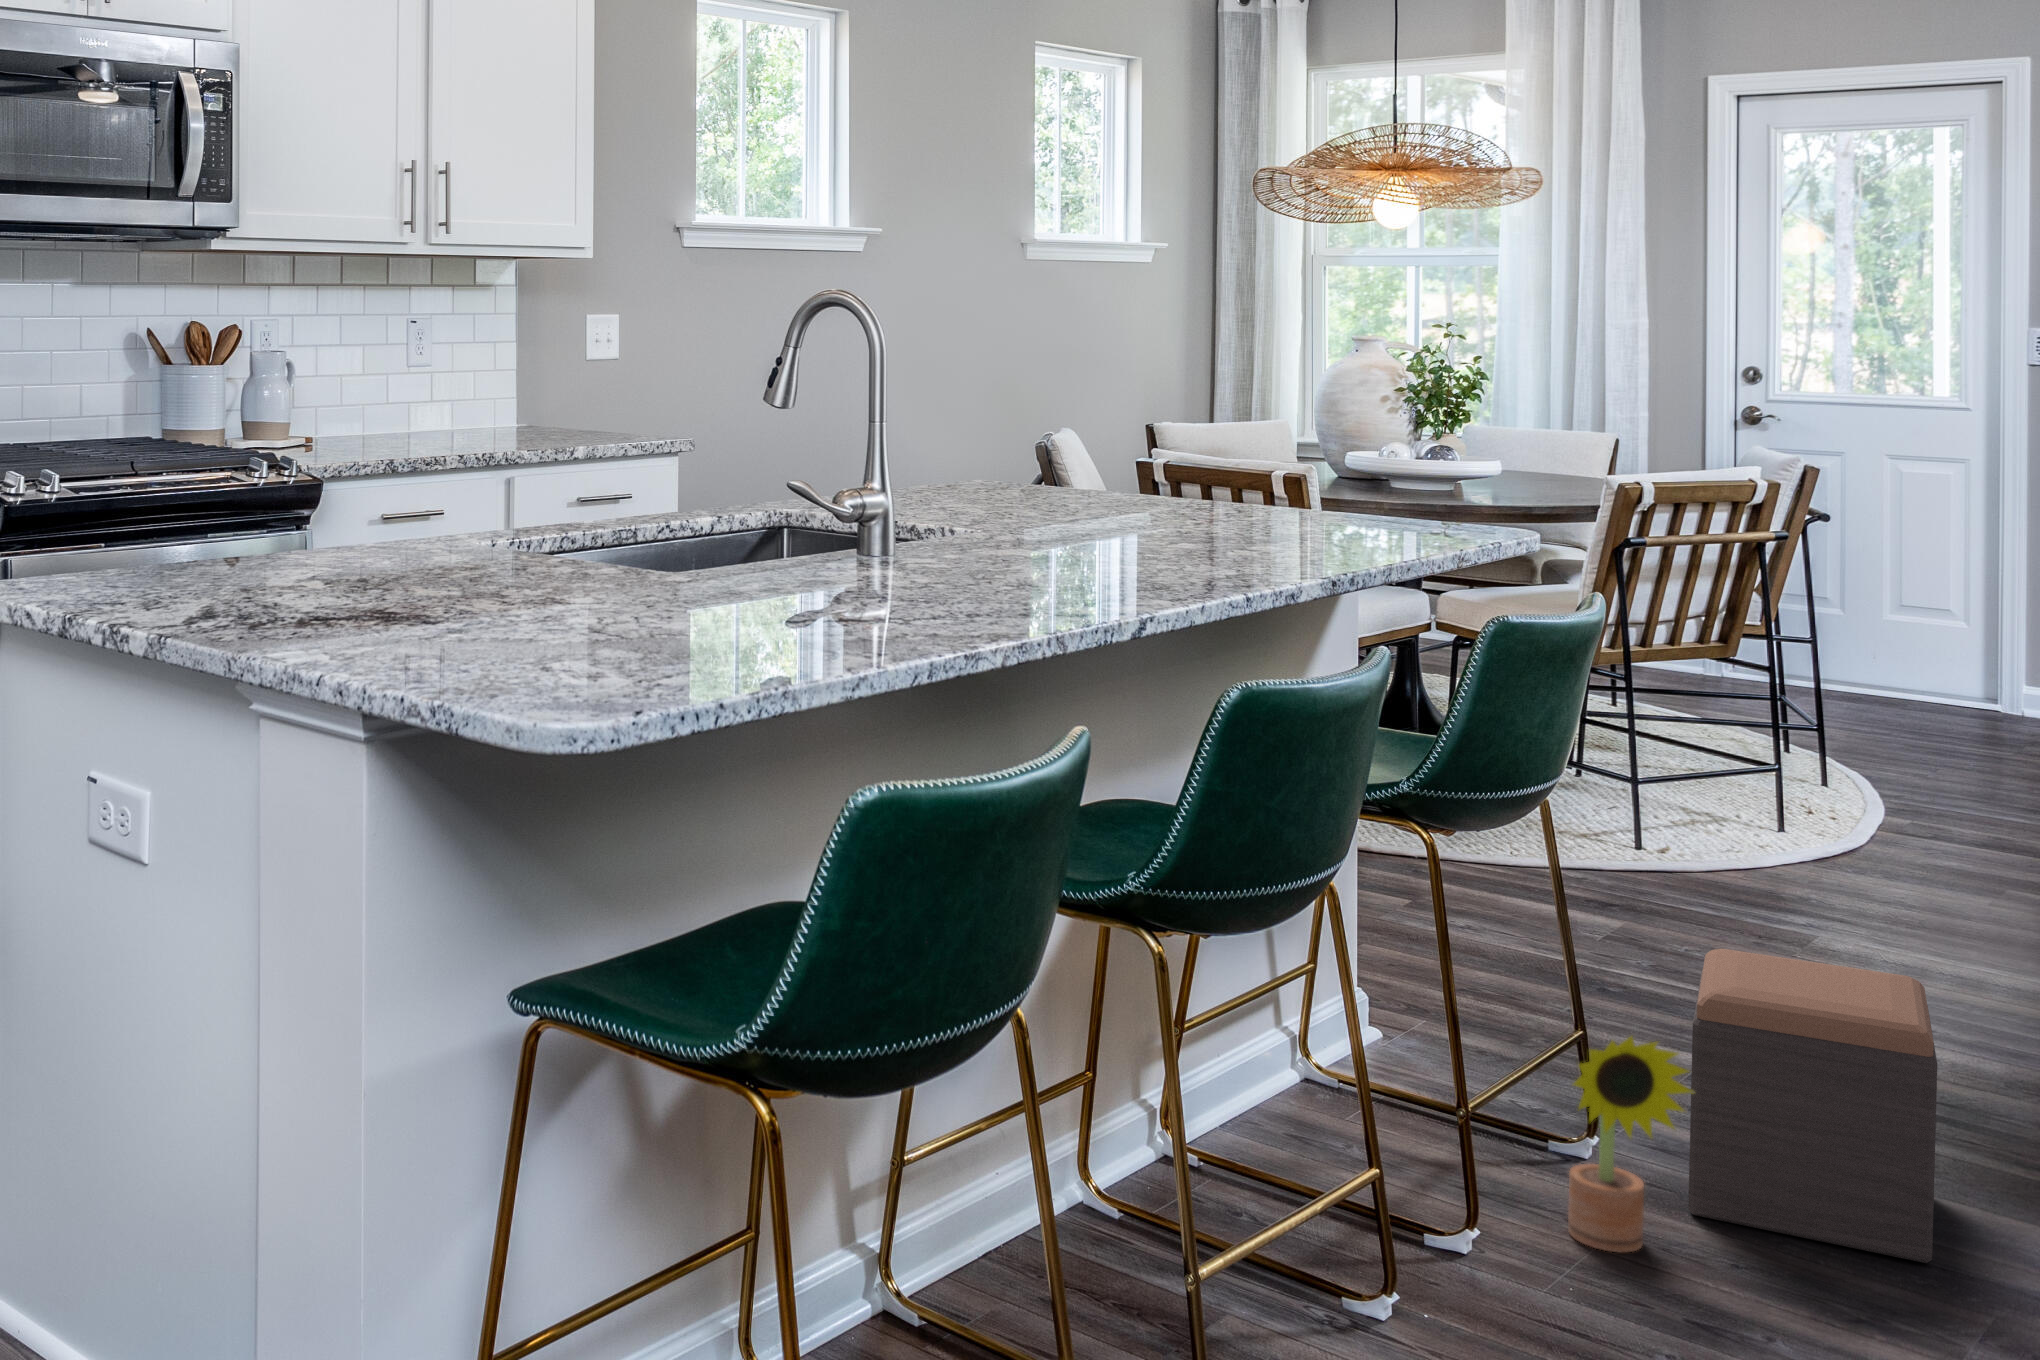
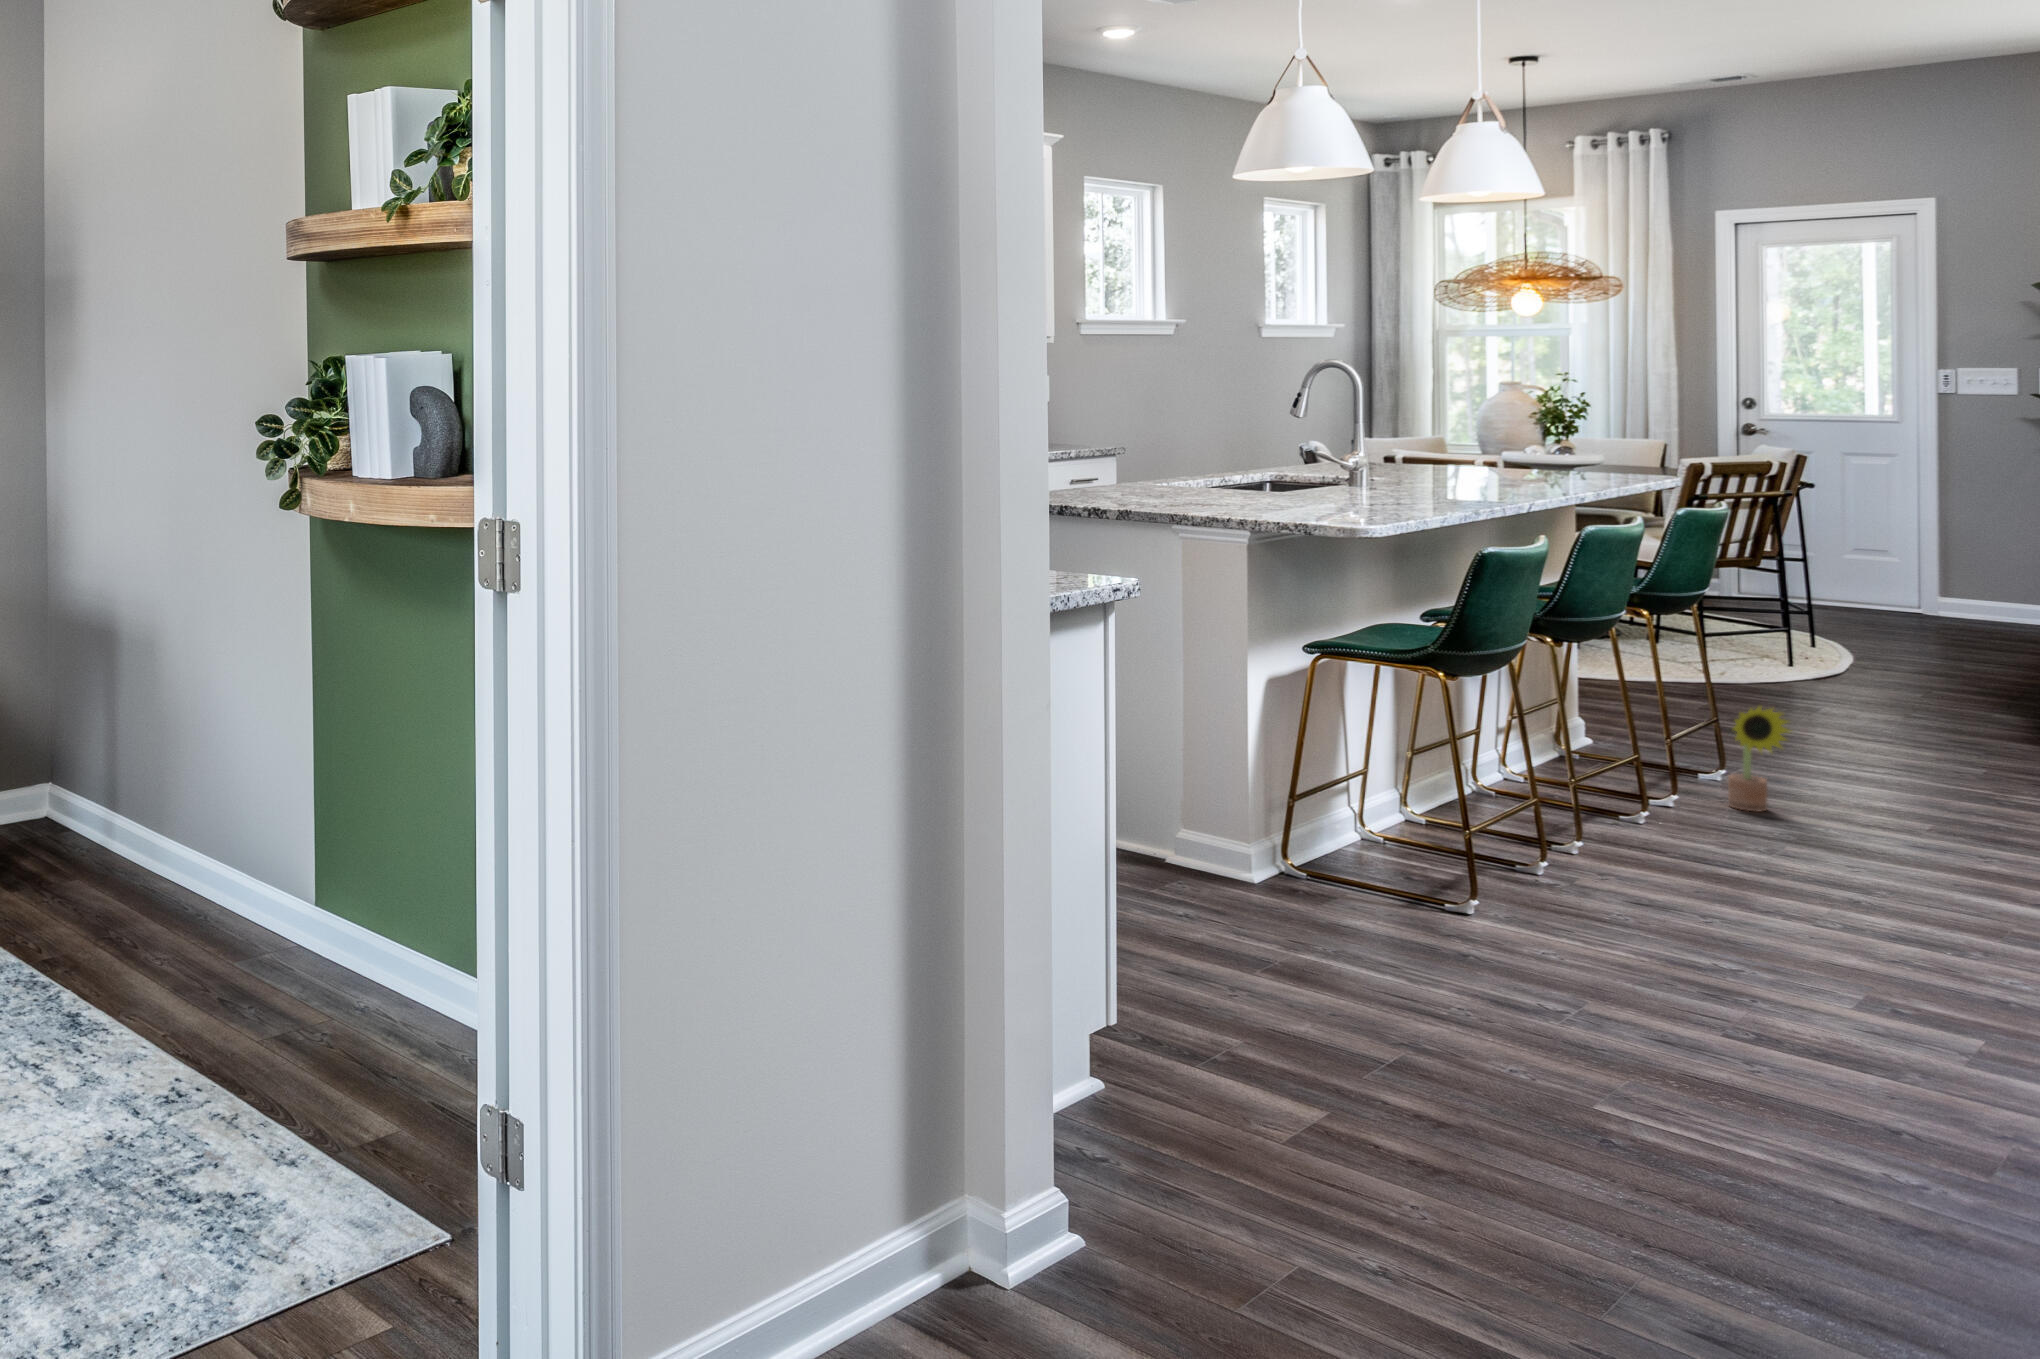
footstool: present [1688,949,1937,1263] -> none [1784,680,1914,816]

